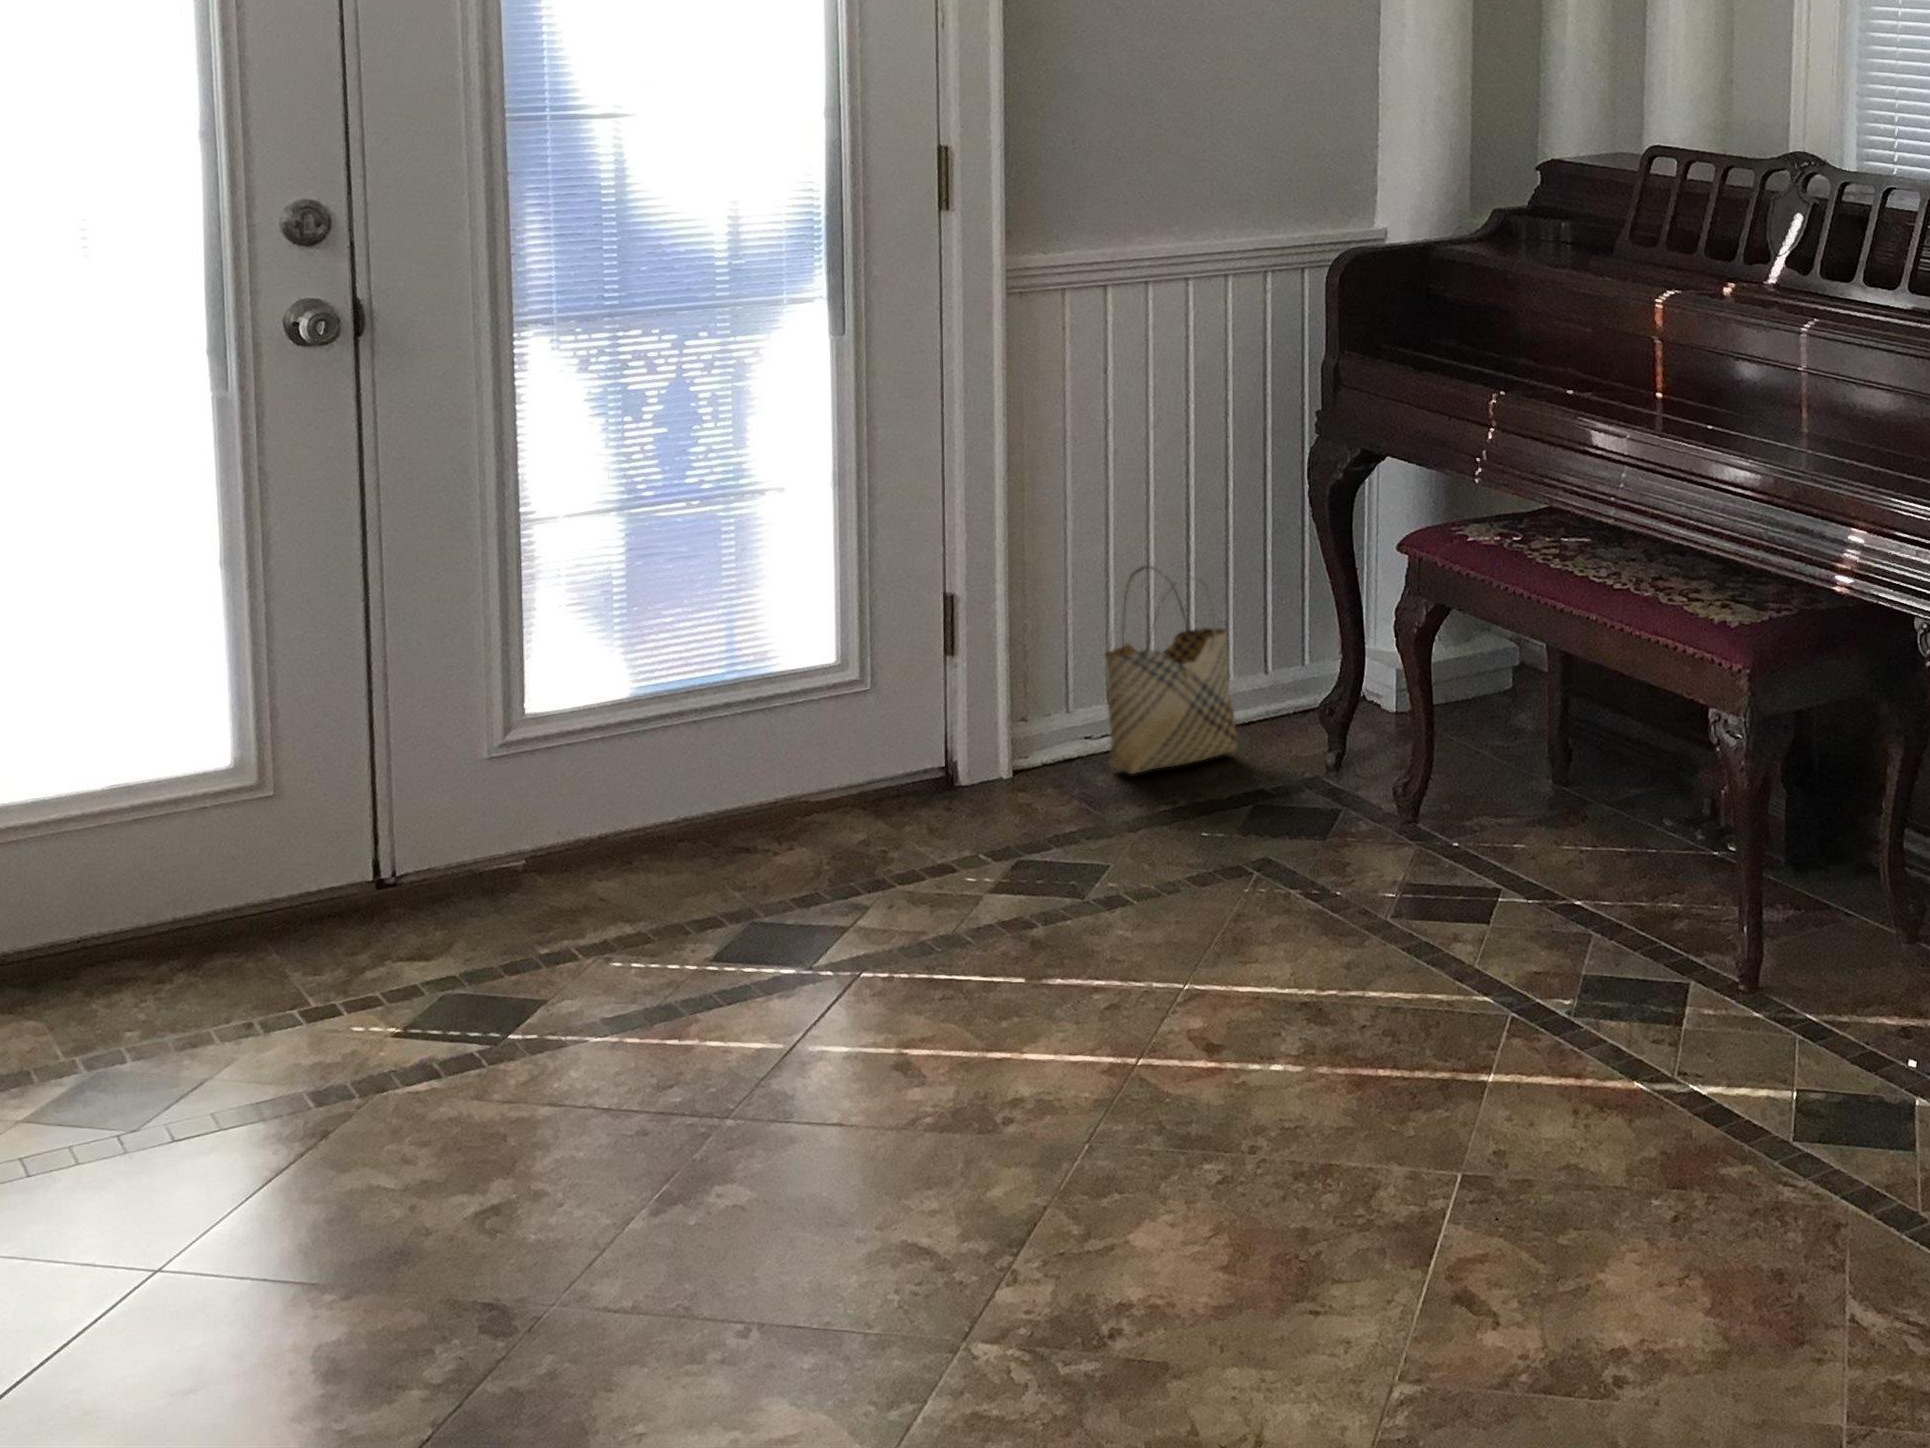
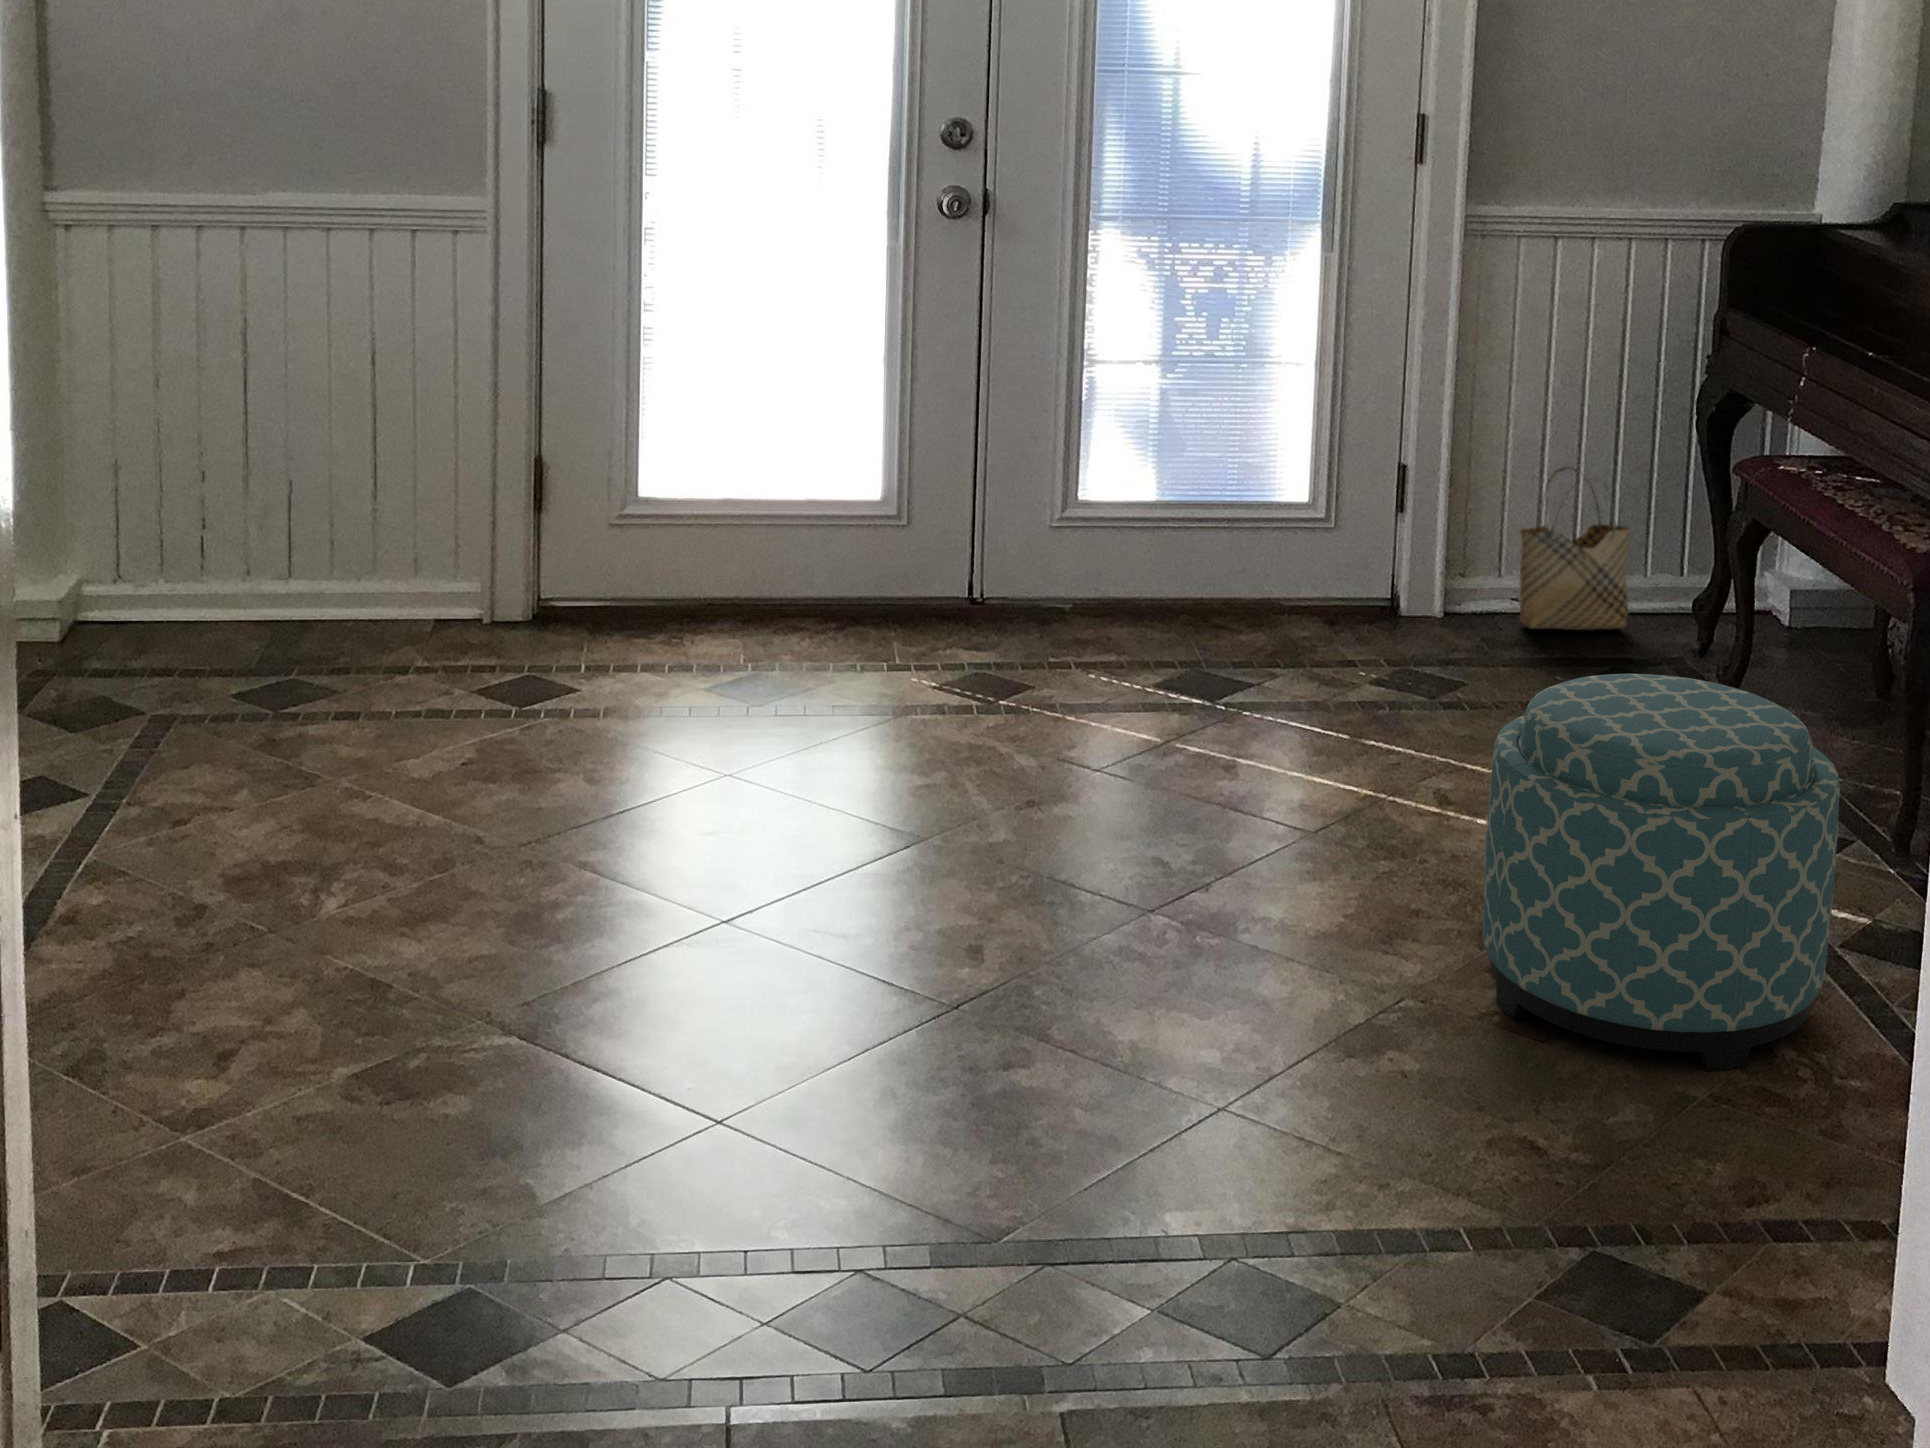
ottoman: none [1409,842,1848,1354] -> present [1483,674,1840,1071]

